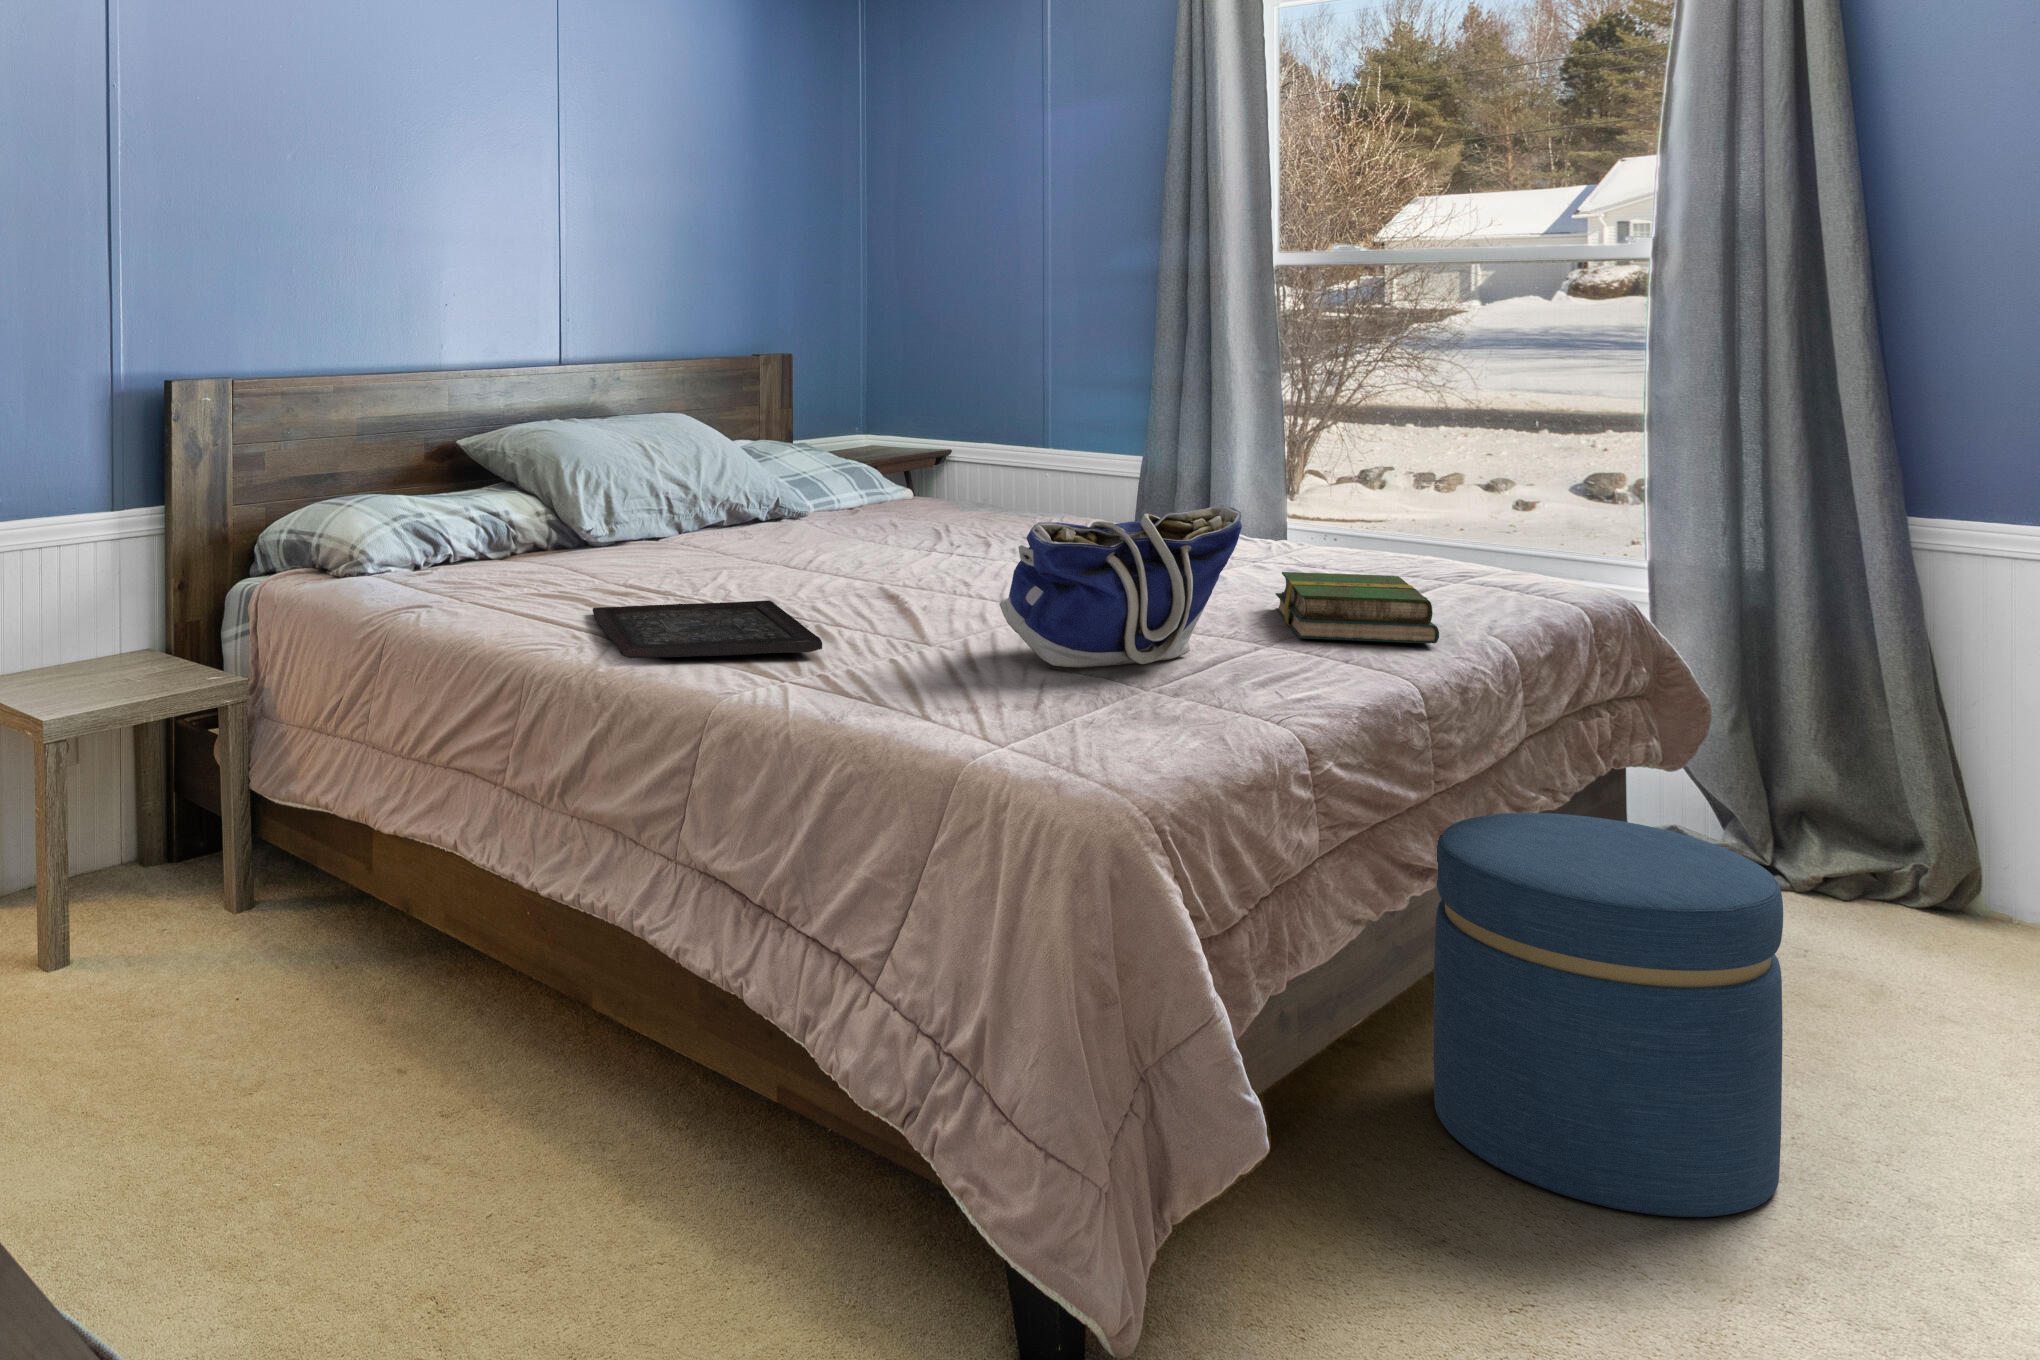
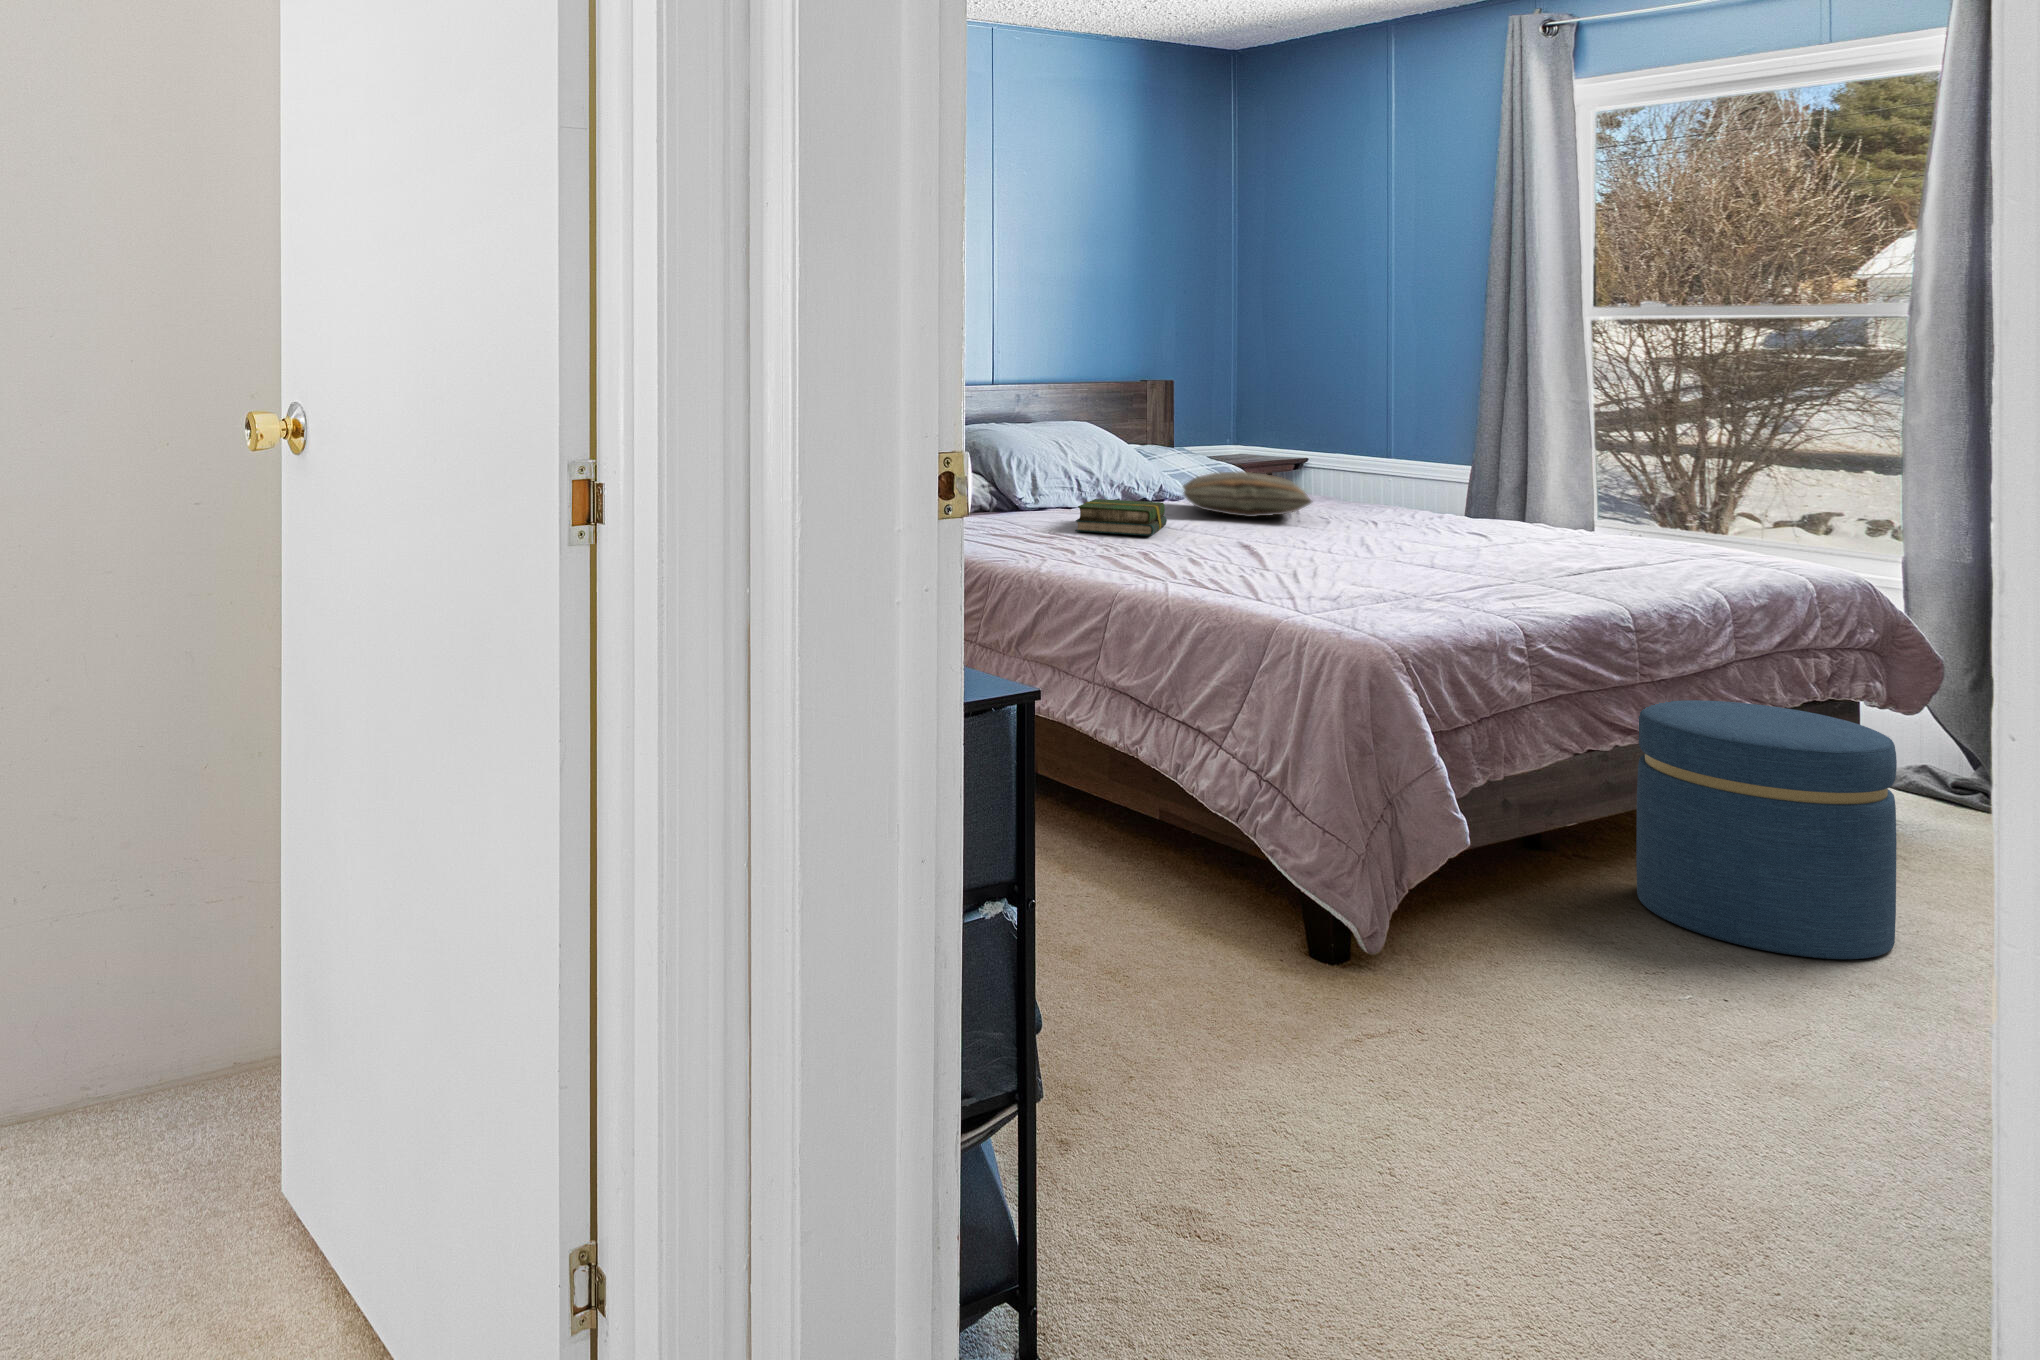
pillow: none [804,480,976,545] -> present [1183,471,1312,517]
tote bag: present [999,505,1242,668] -> none [1318,482,1497,584]
book: present [1275,572,1439,644] -> present [1075,499,1167,536]
tray: present [593,601,822,658] -> none [1031,539,1192,567]

